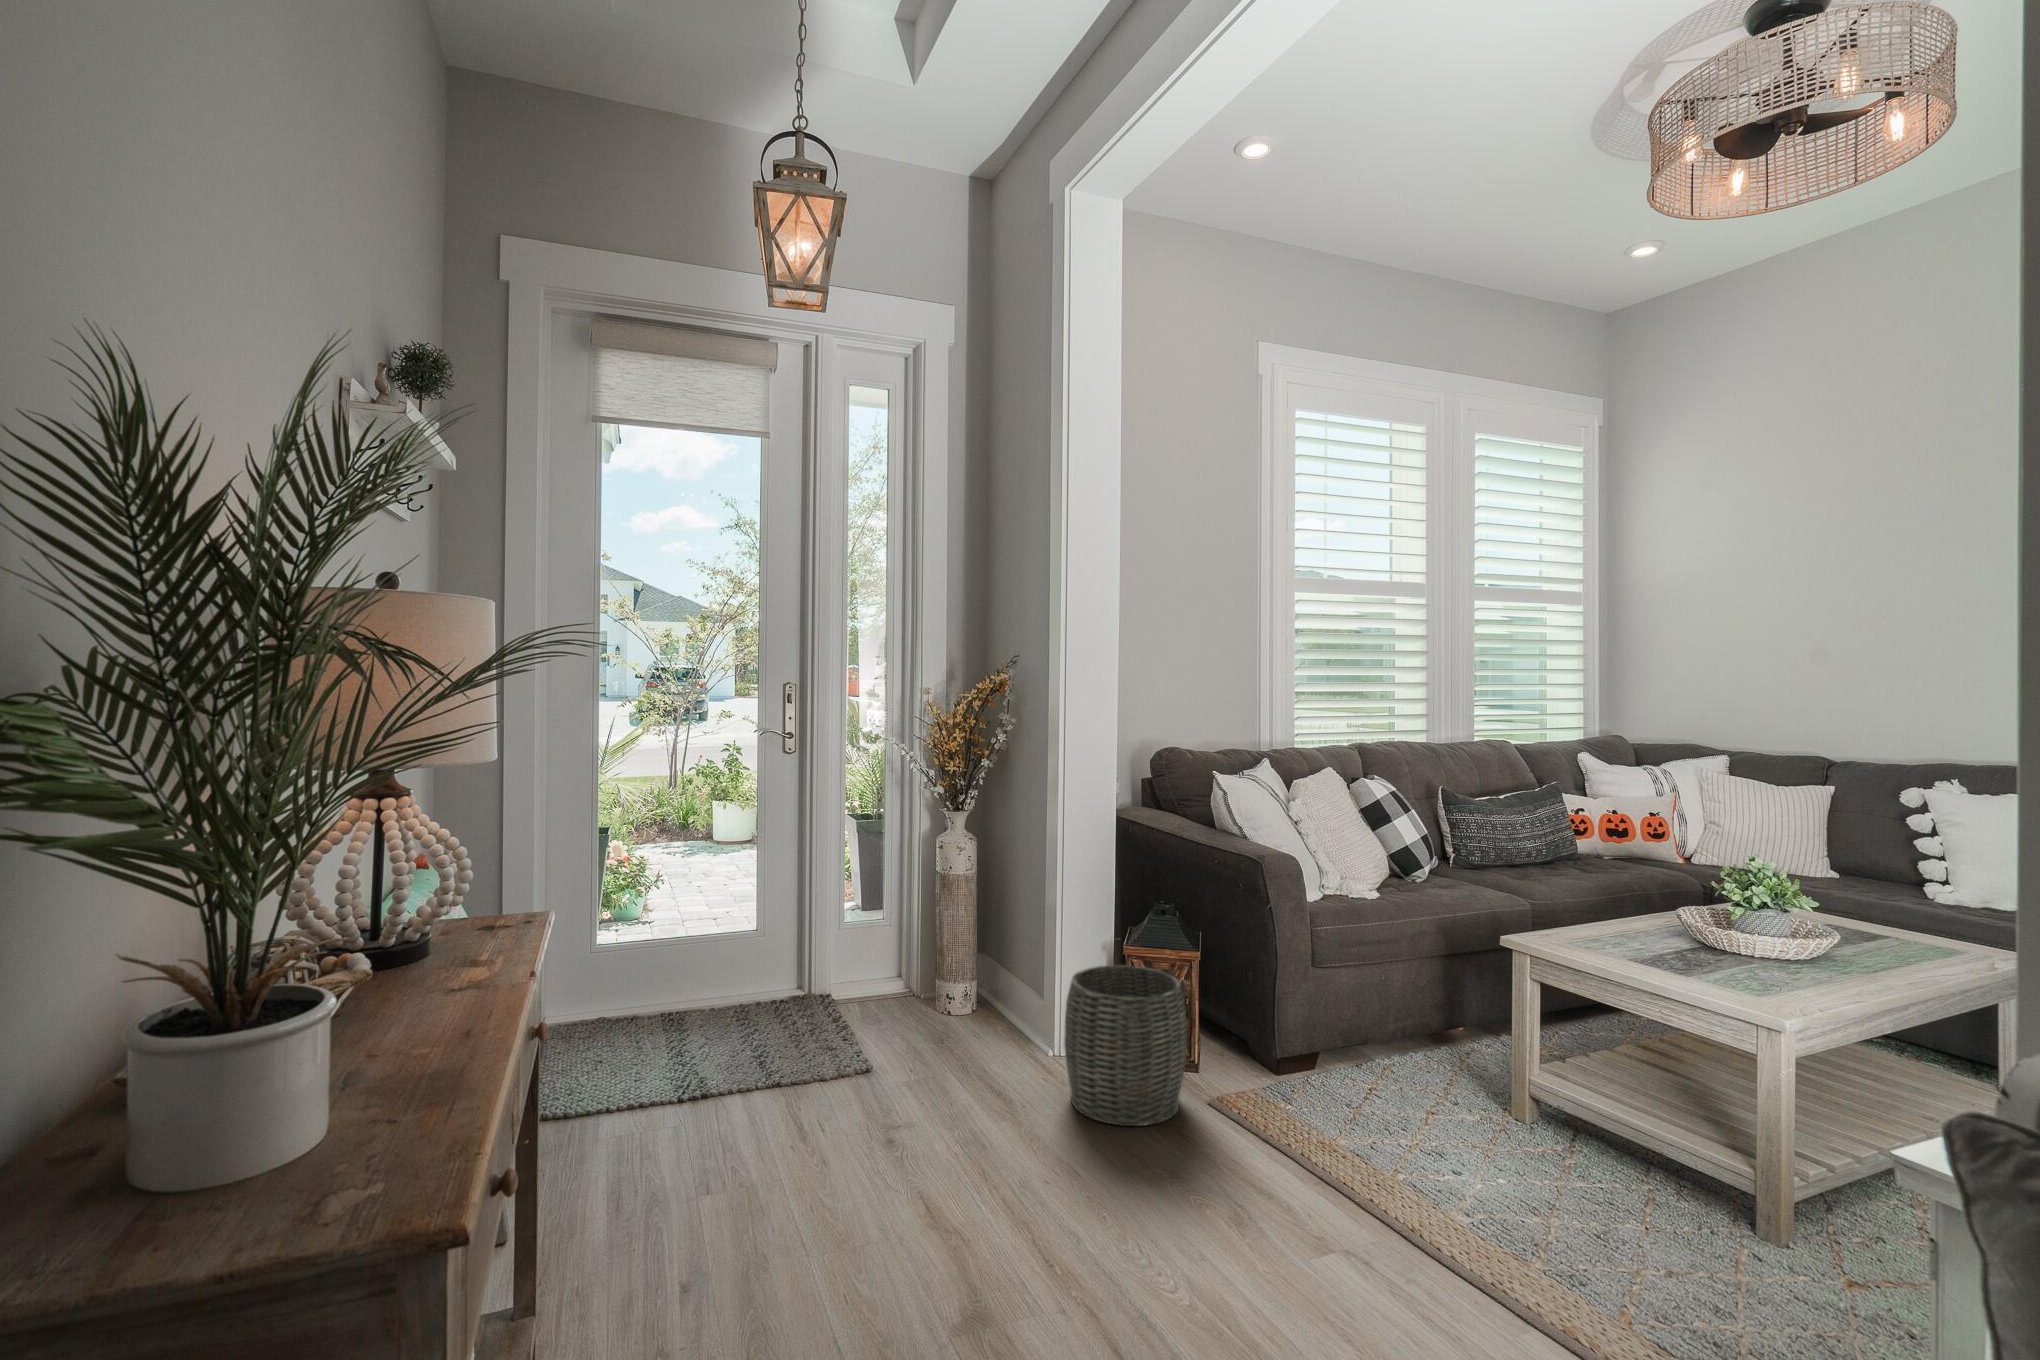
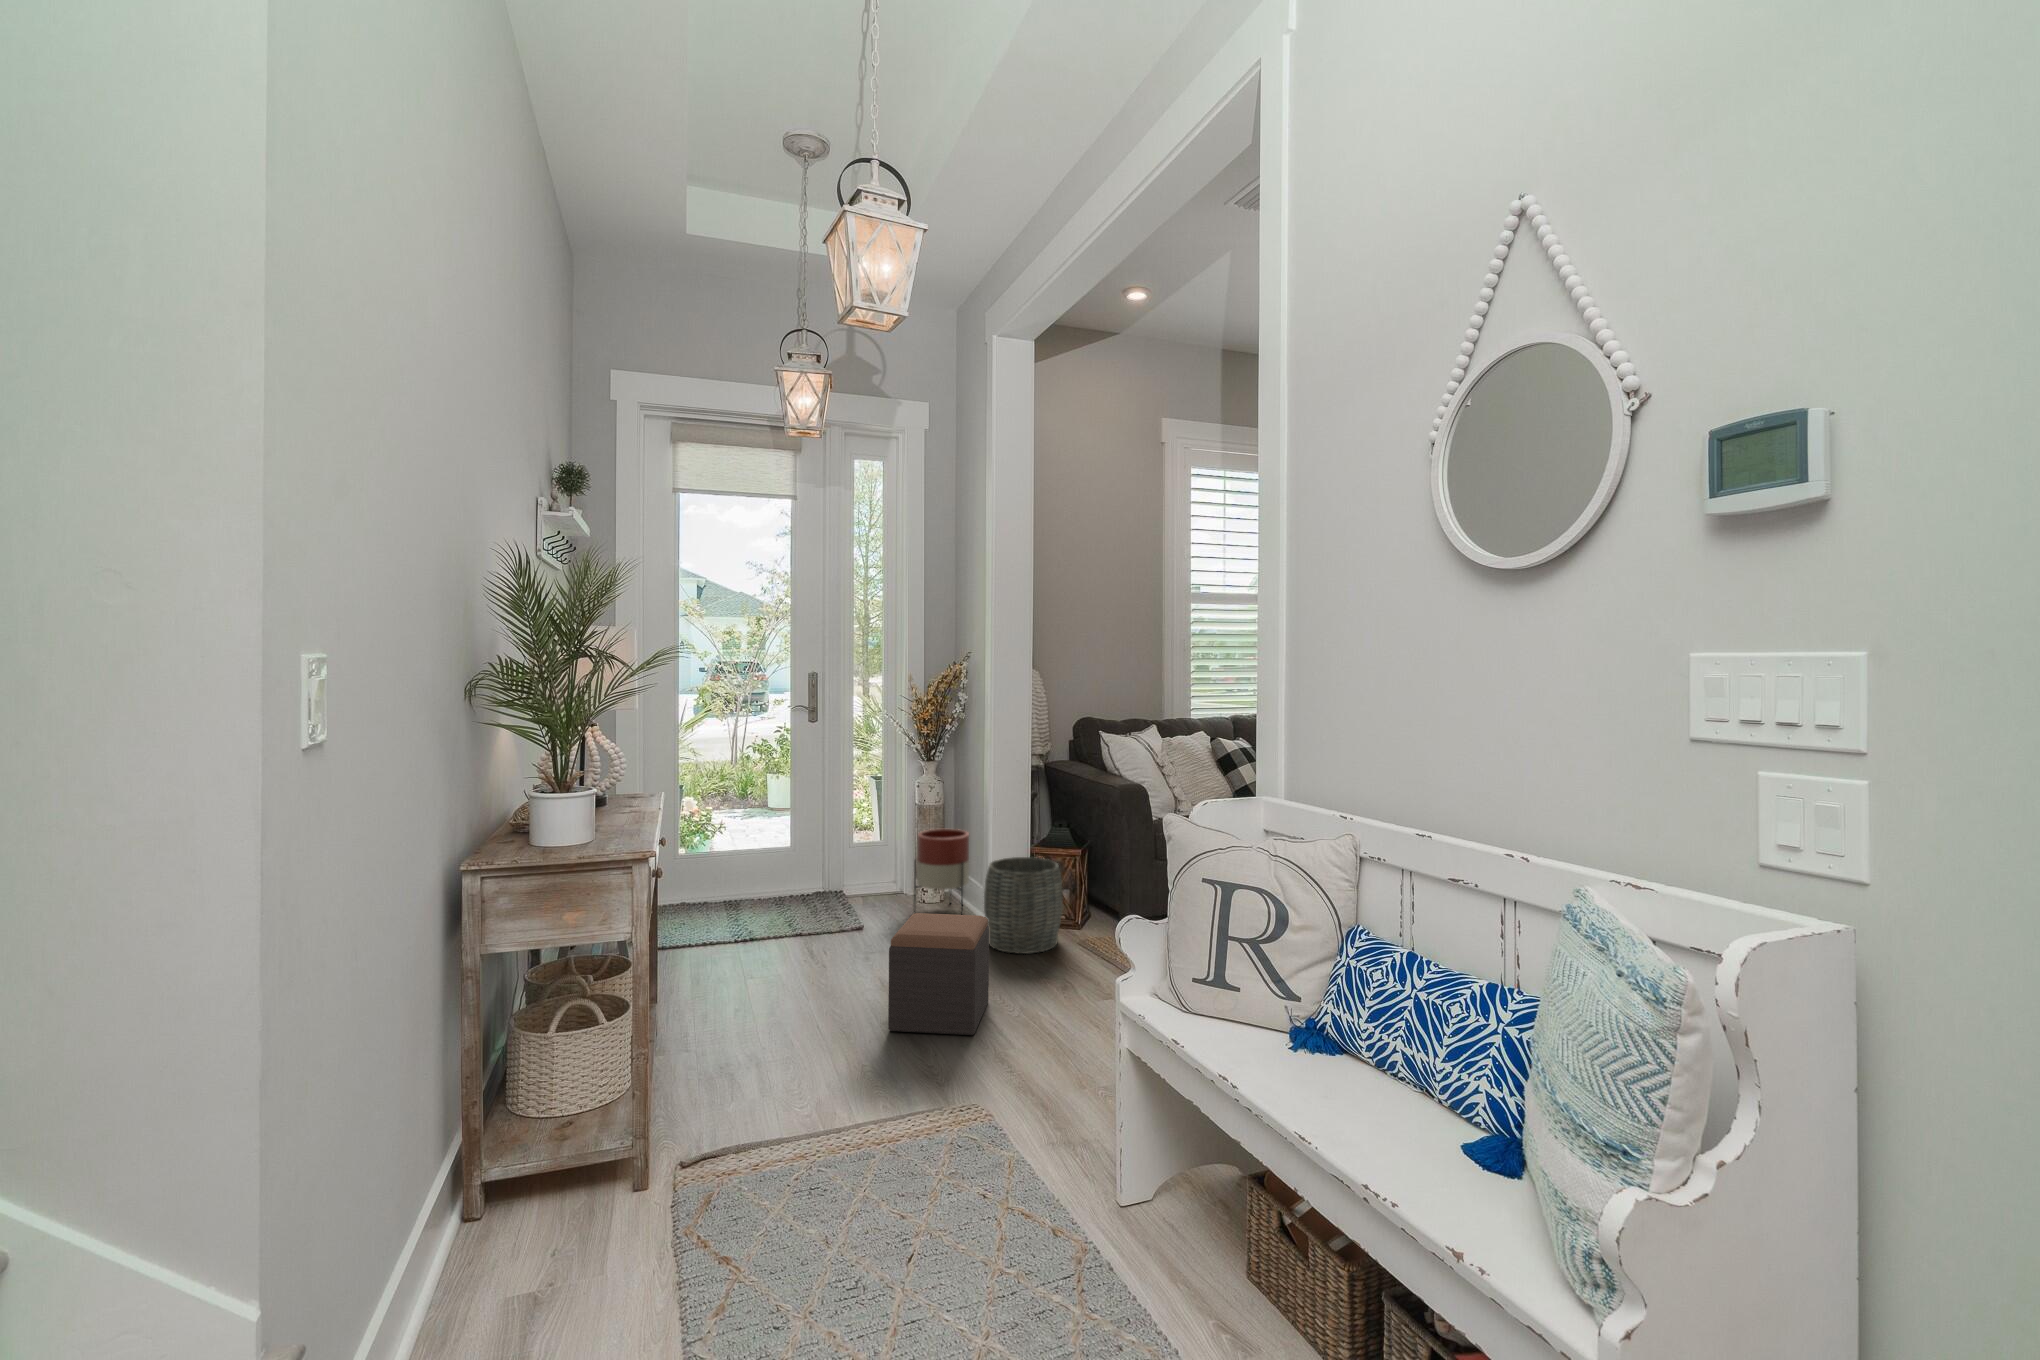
planter: none [942,914,1023,1051] -> present [914,829,969,914]
footstool: none [961,1085,1119,1325] -> present [888,913,989,1035]

